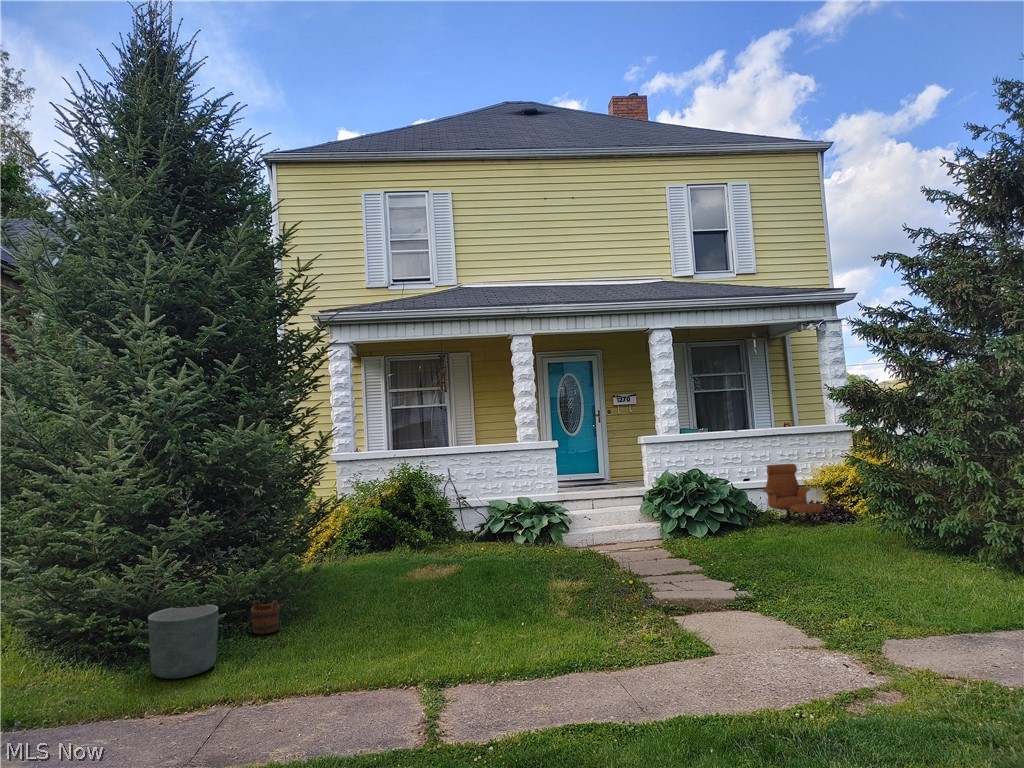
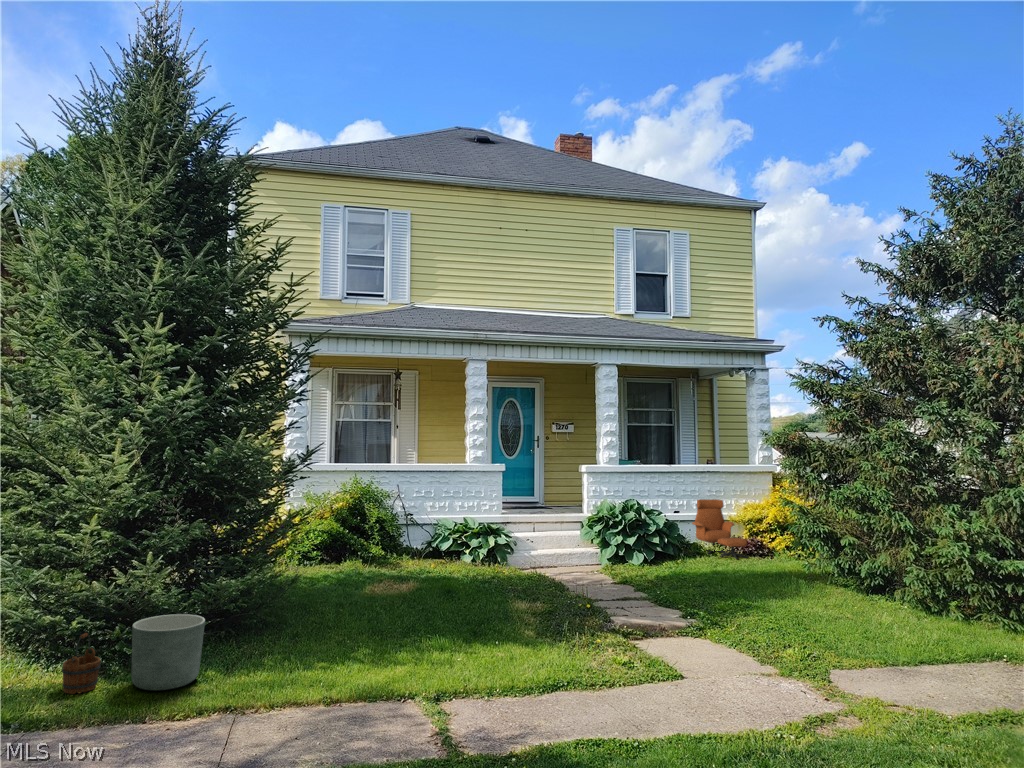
wooden bucket: present [251,586,280,634] -> present [62,633,101,694]

